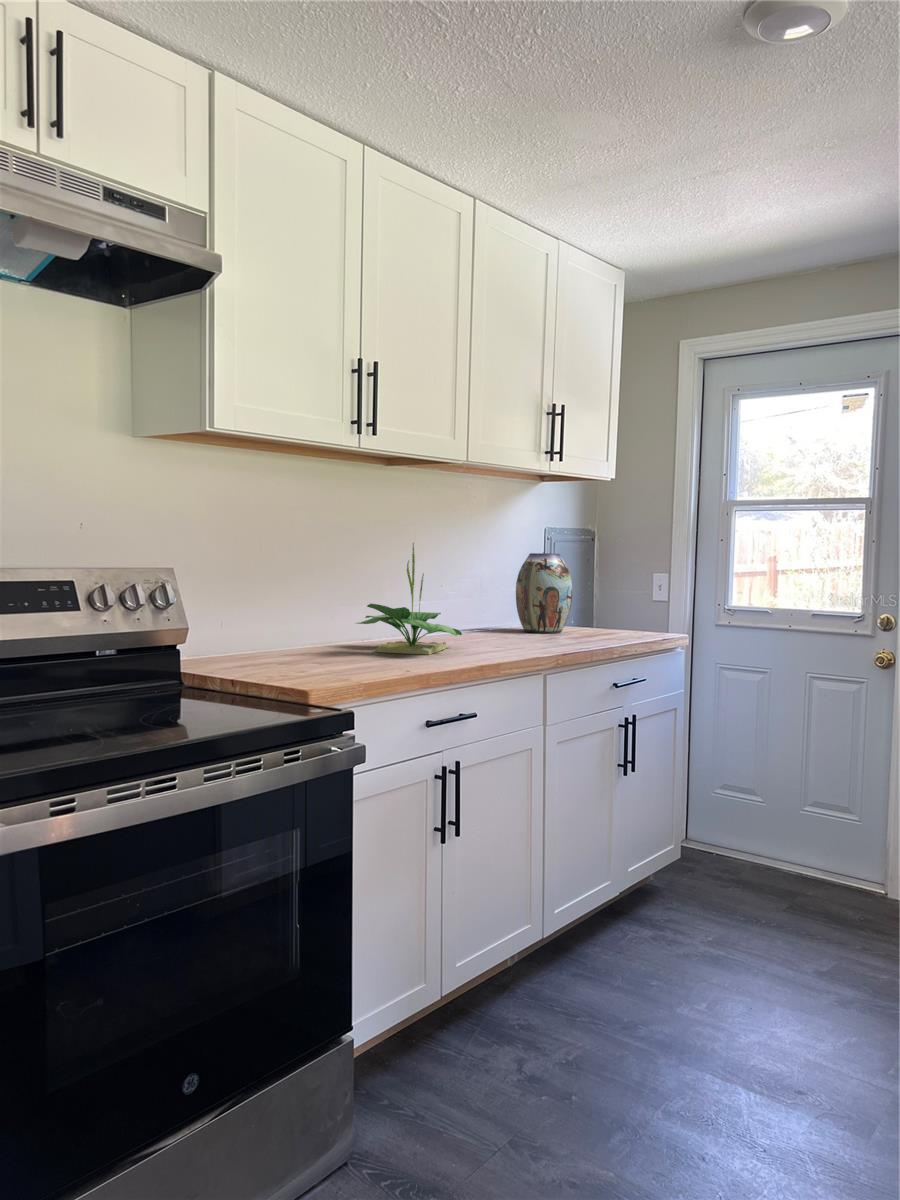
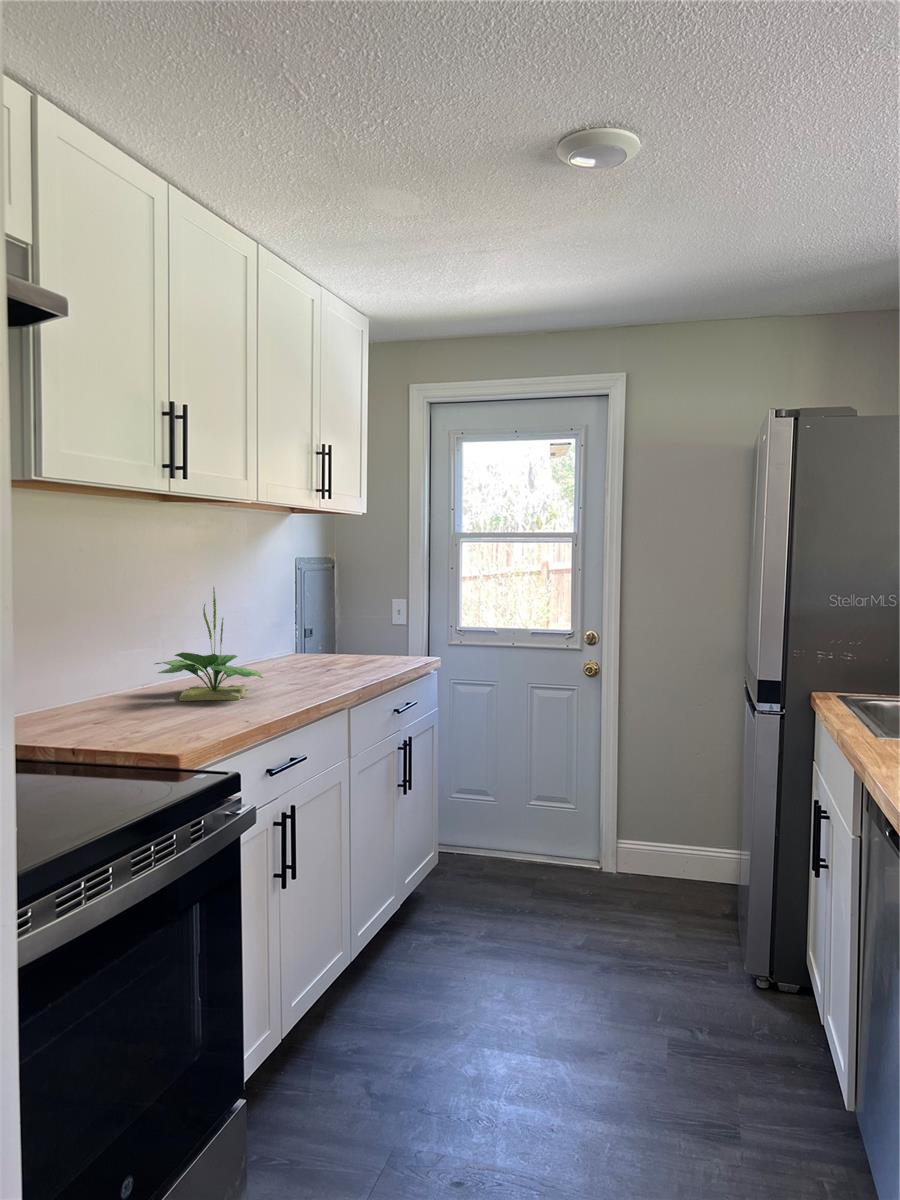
vase: present [516,553,572,633] -> none [278,586,333,665]

